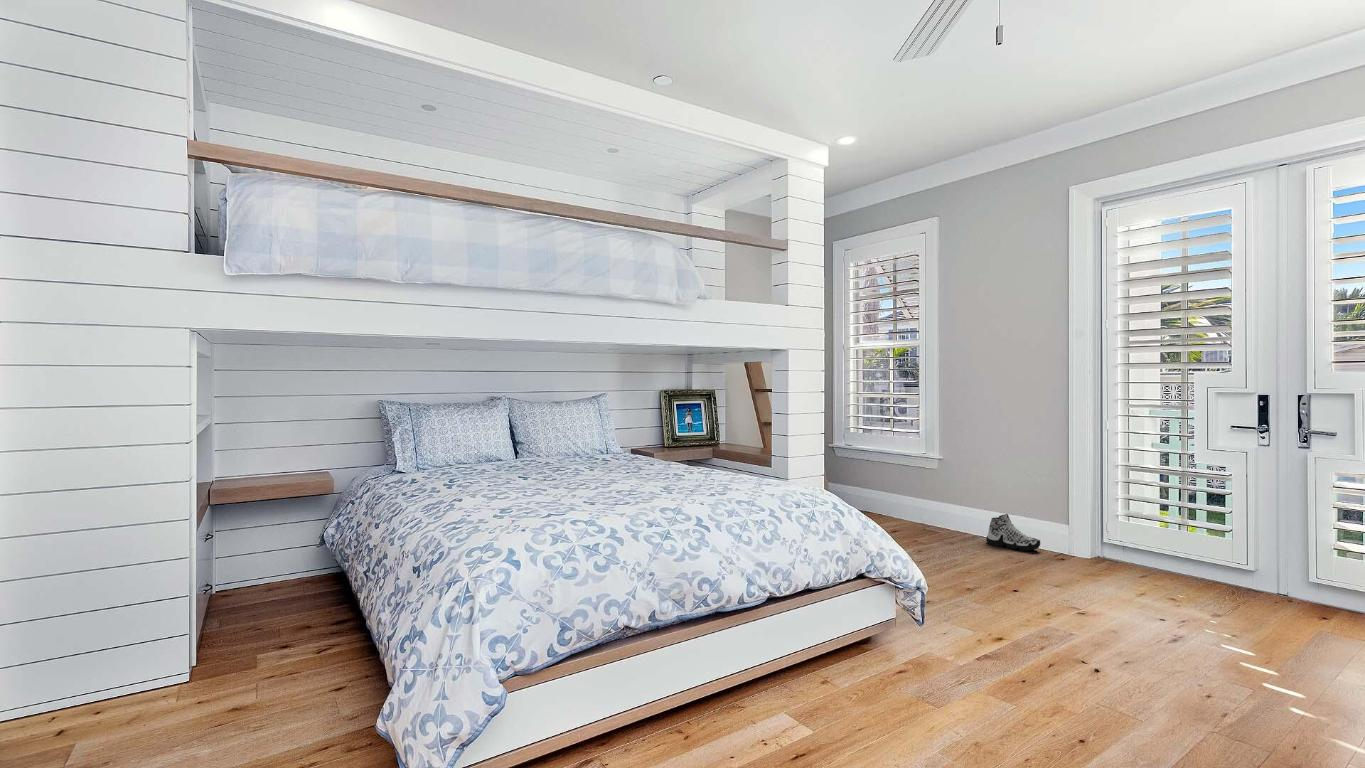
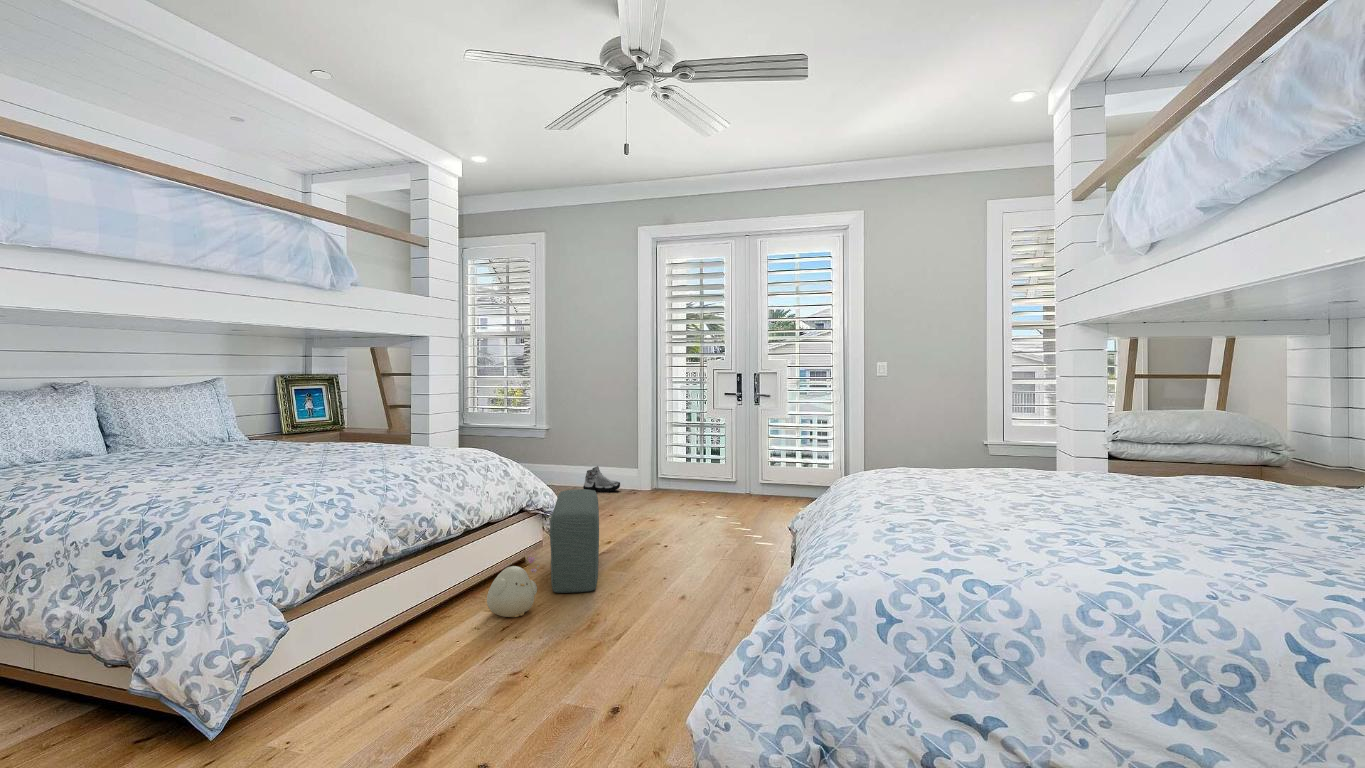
pouf: none [880,557,972,726] -> present [550,489,599,593]
plush toy: none [779,657,854,740] -> present [487,557,539,617]

